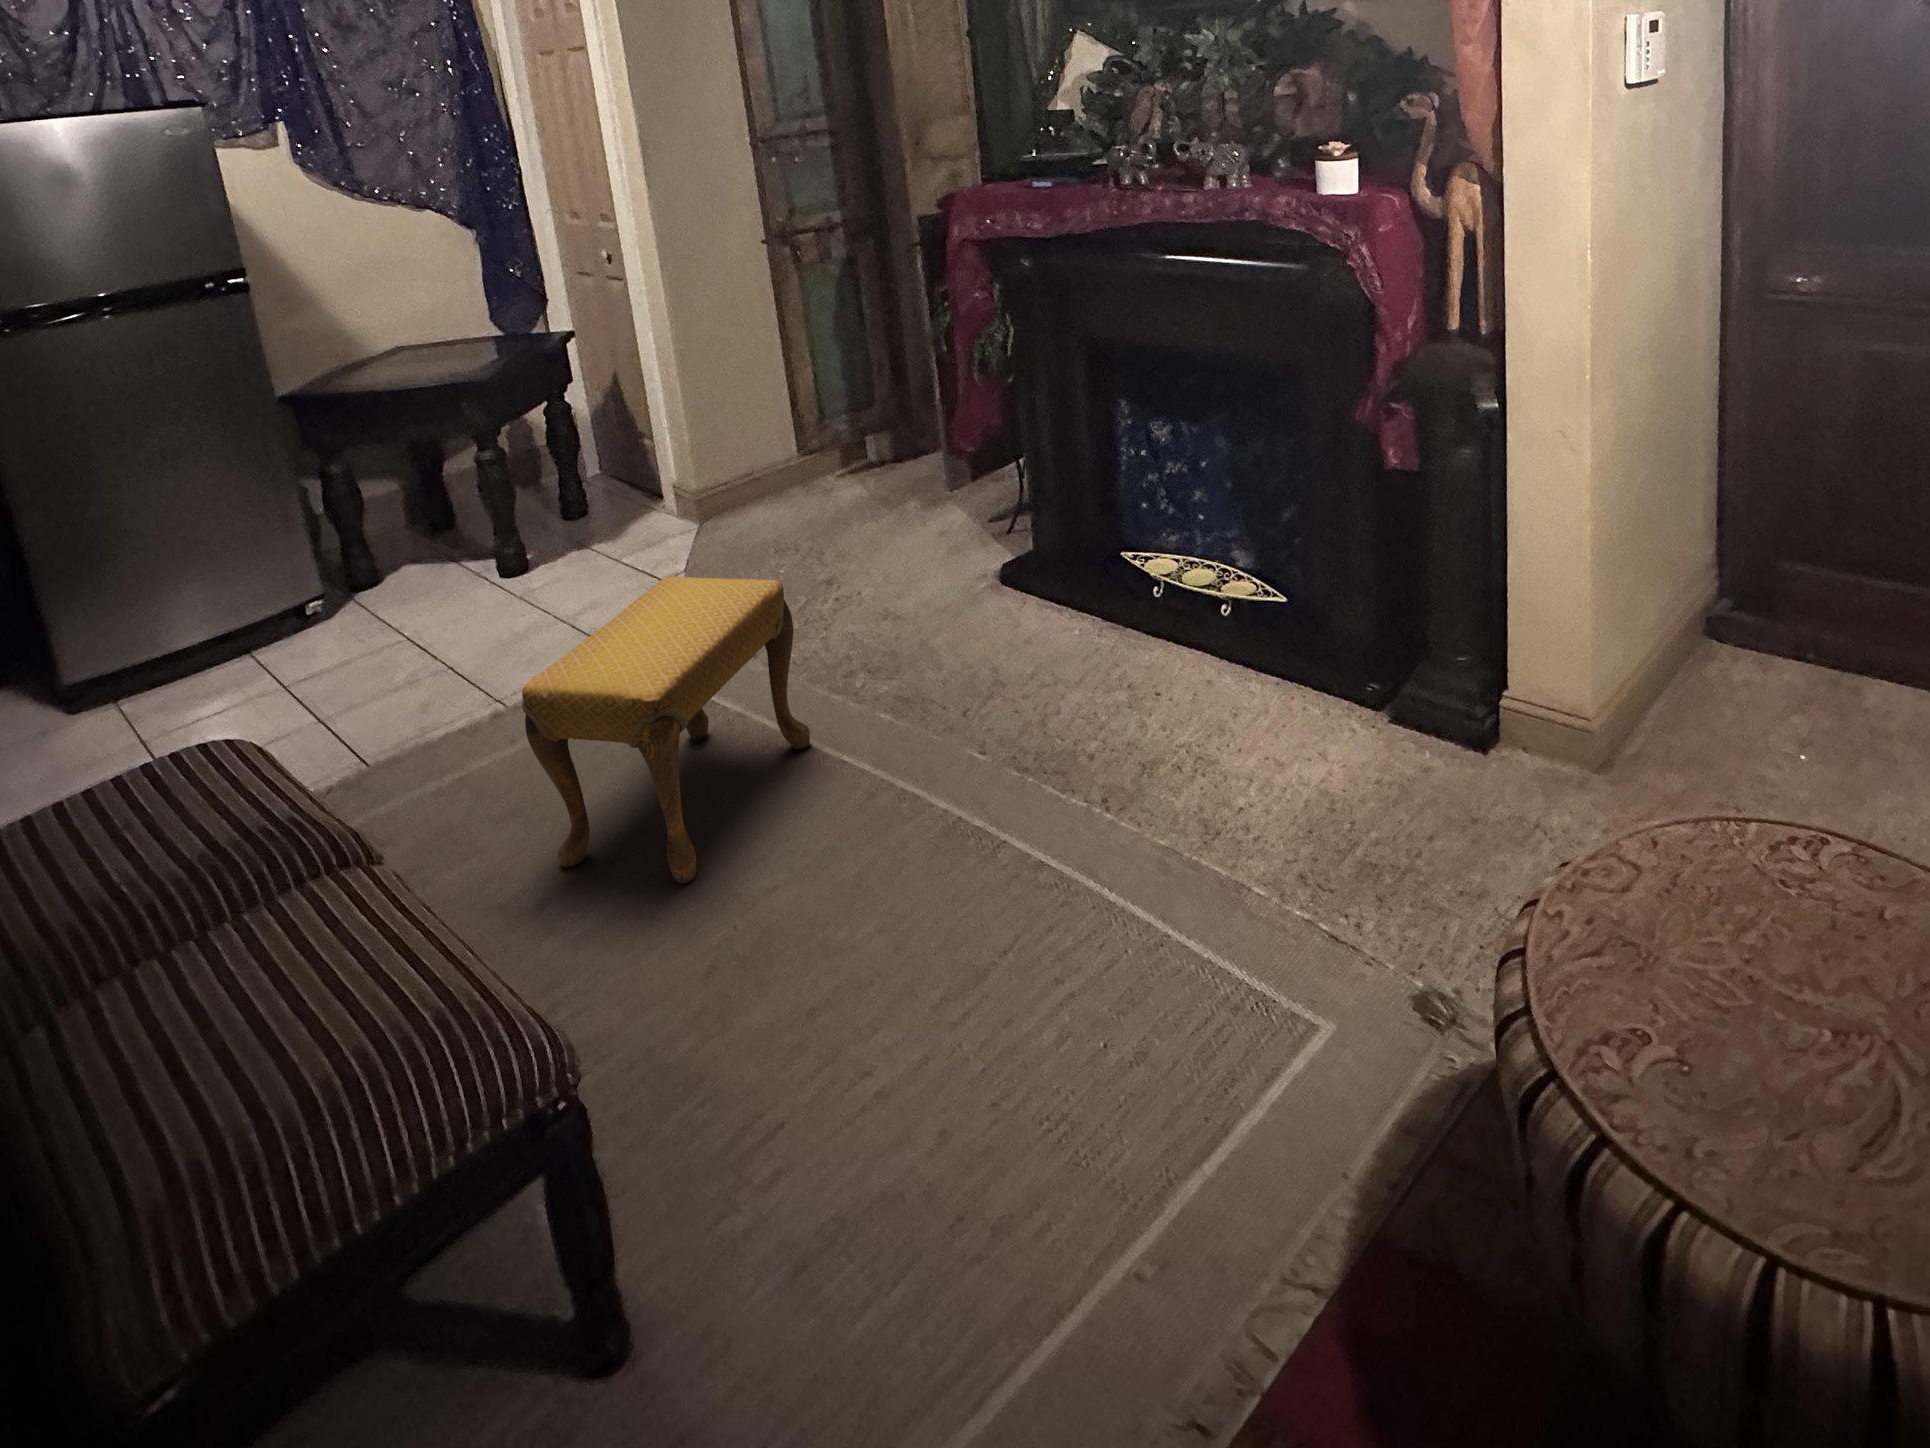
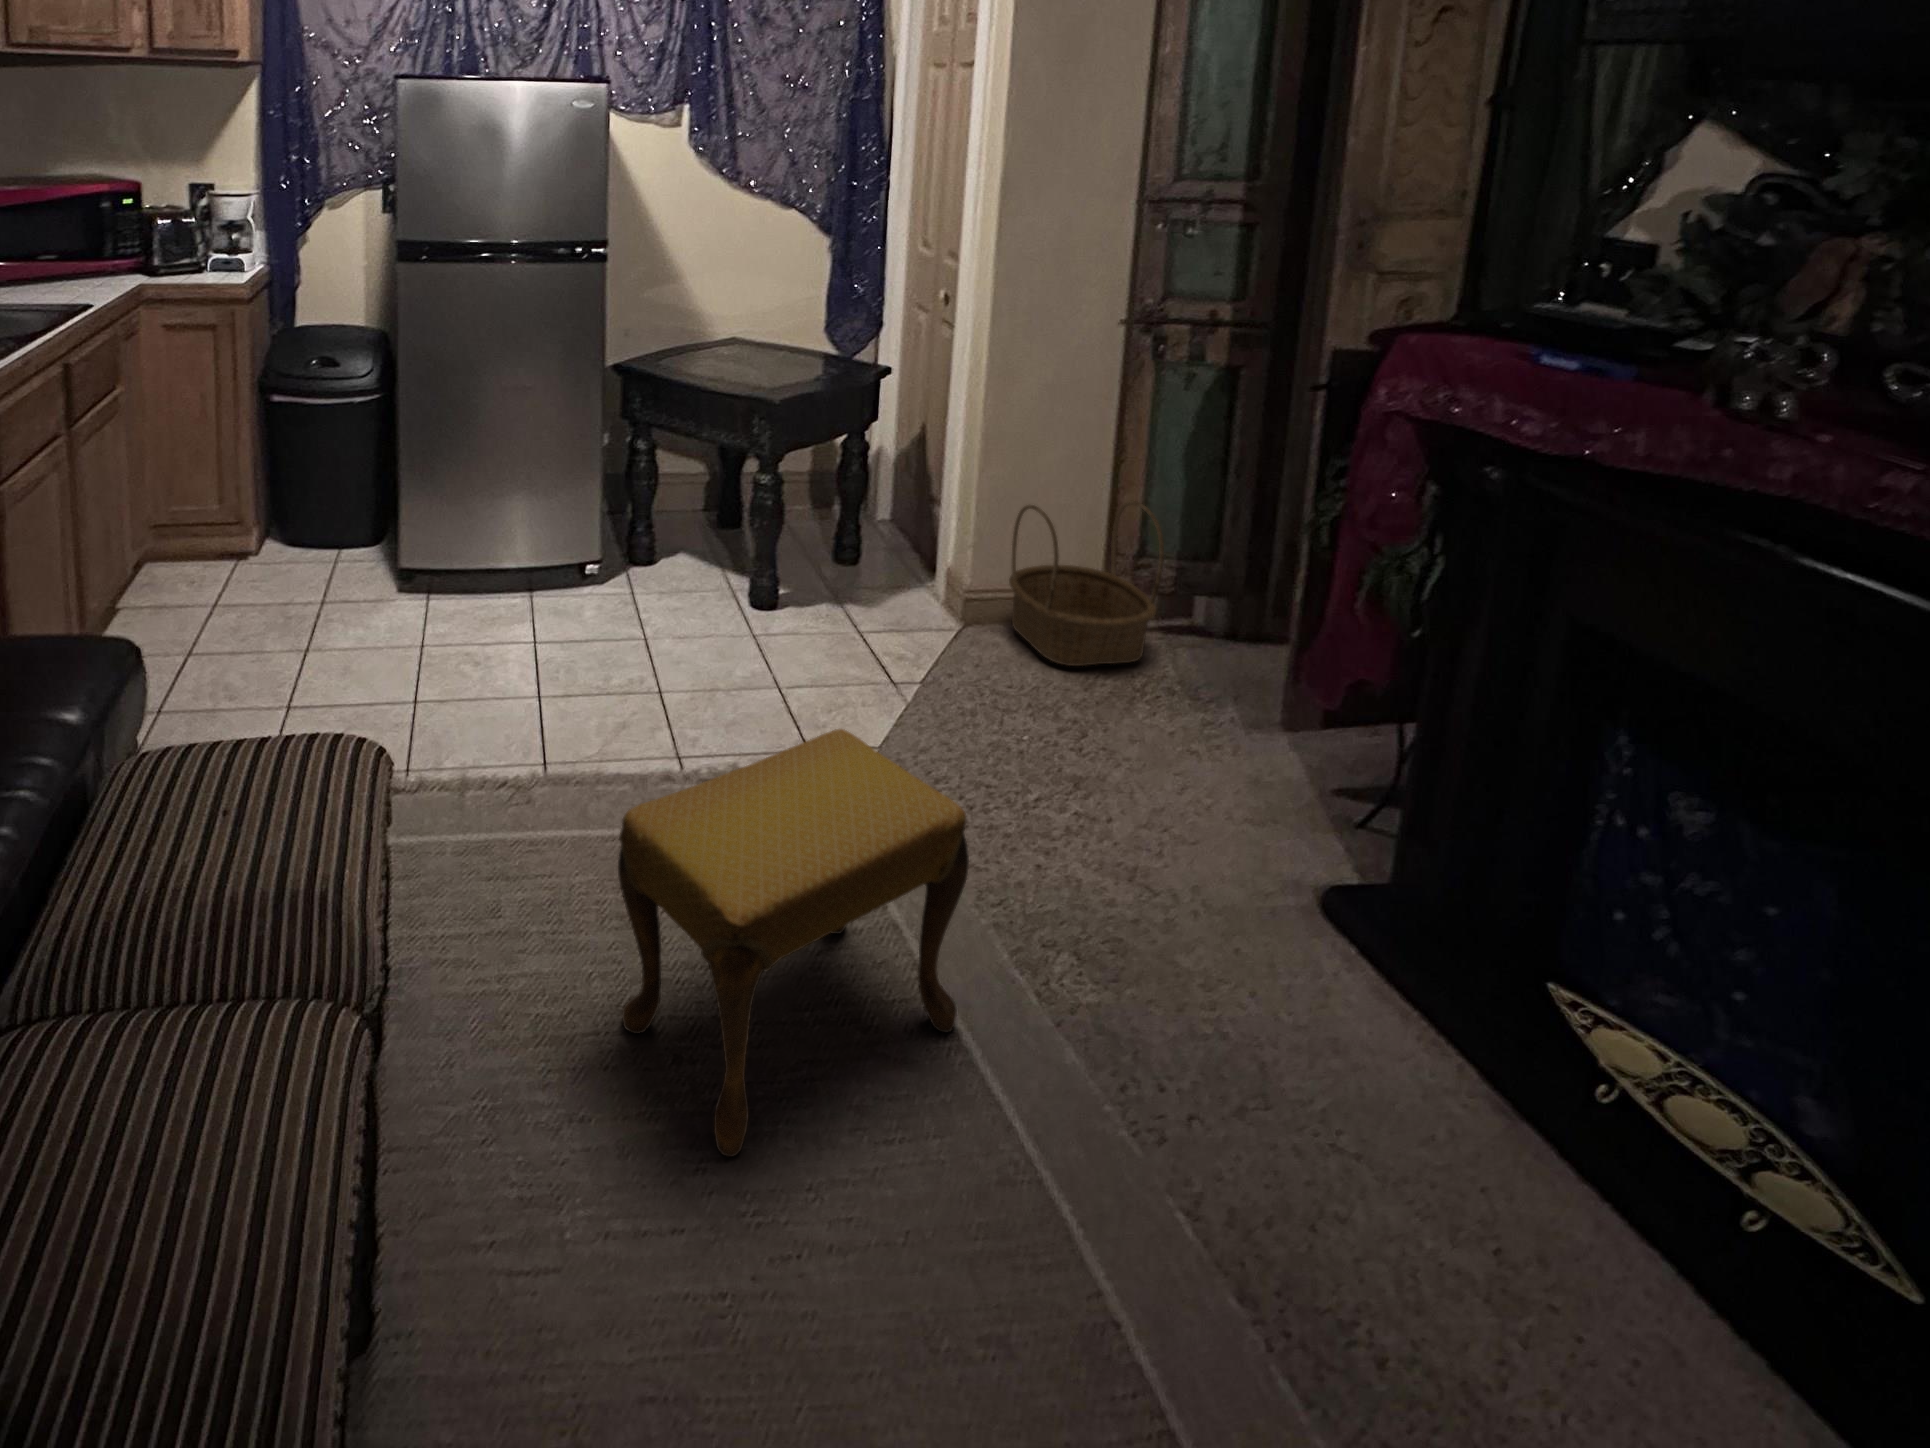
basket: none [727,379,849,520] -> present [1009,501,1164,666]

